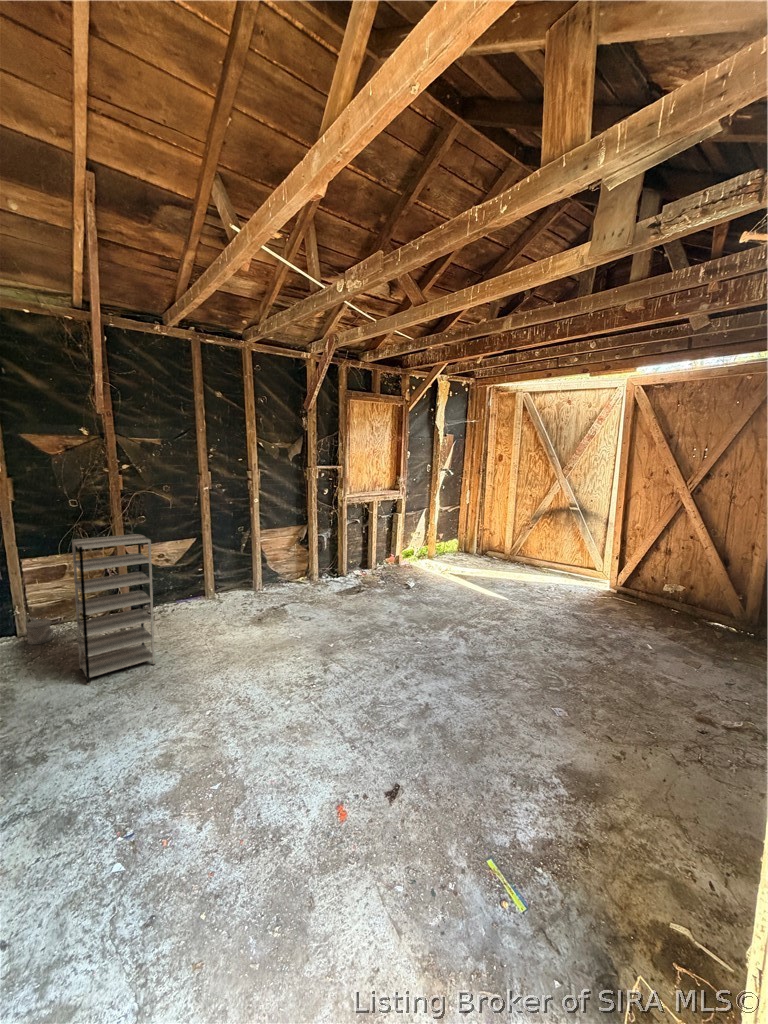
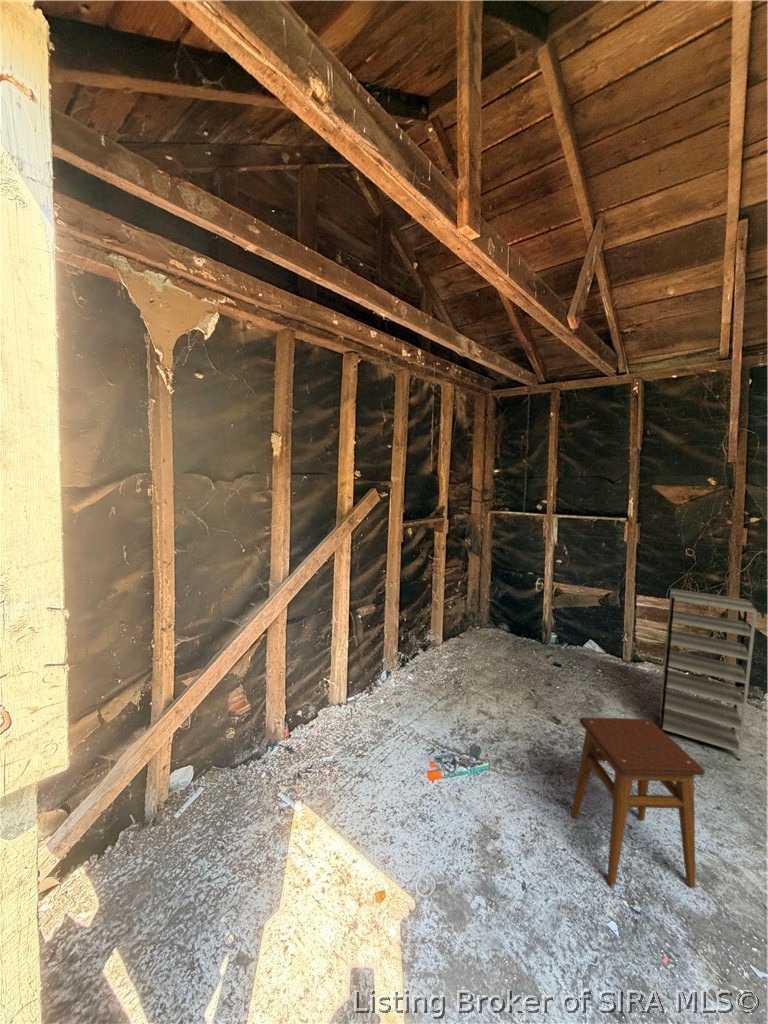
watering can: present [26,618,53,645] -> none [628,649,650,676]
stool: none [21,667,163,841] -> present [571,717,705,887]

